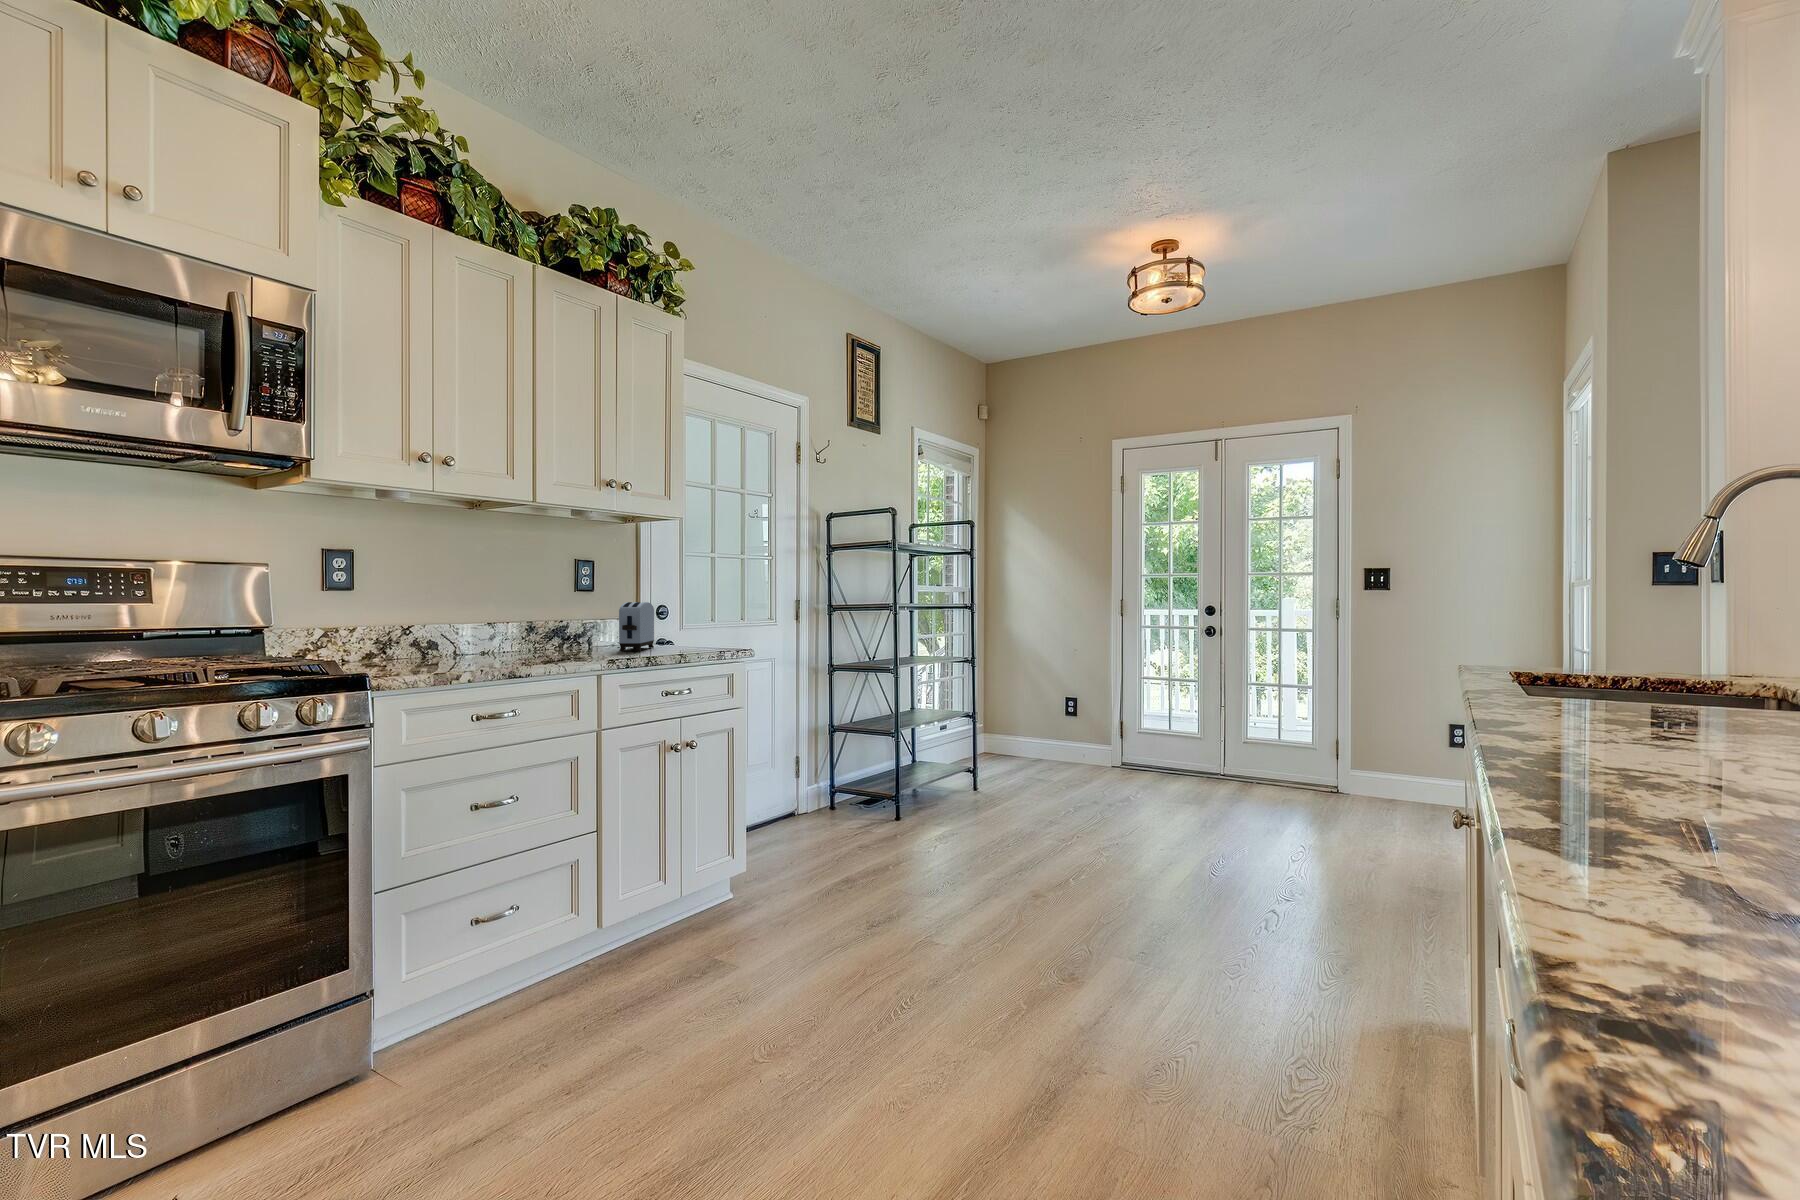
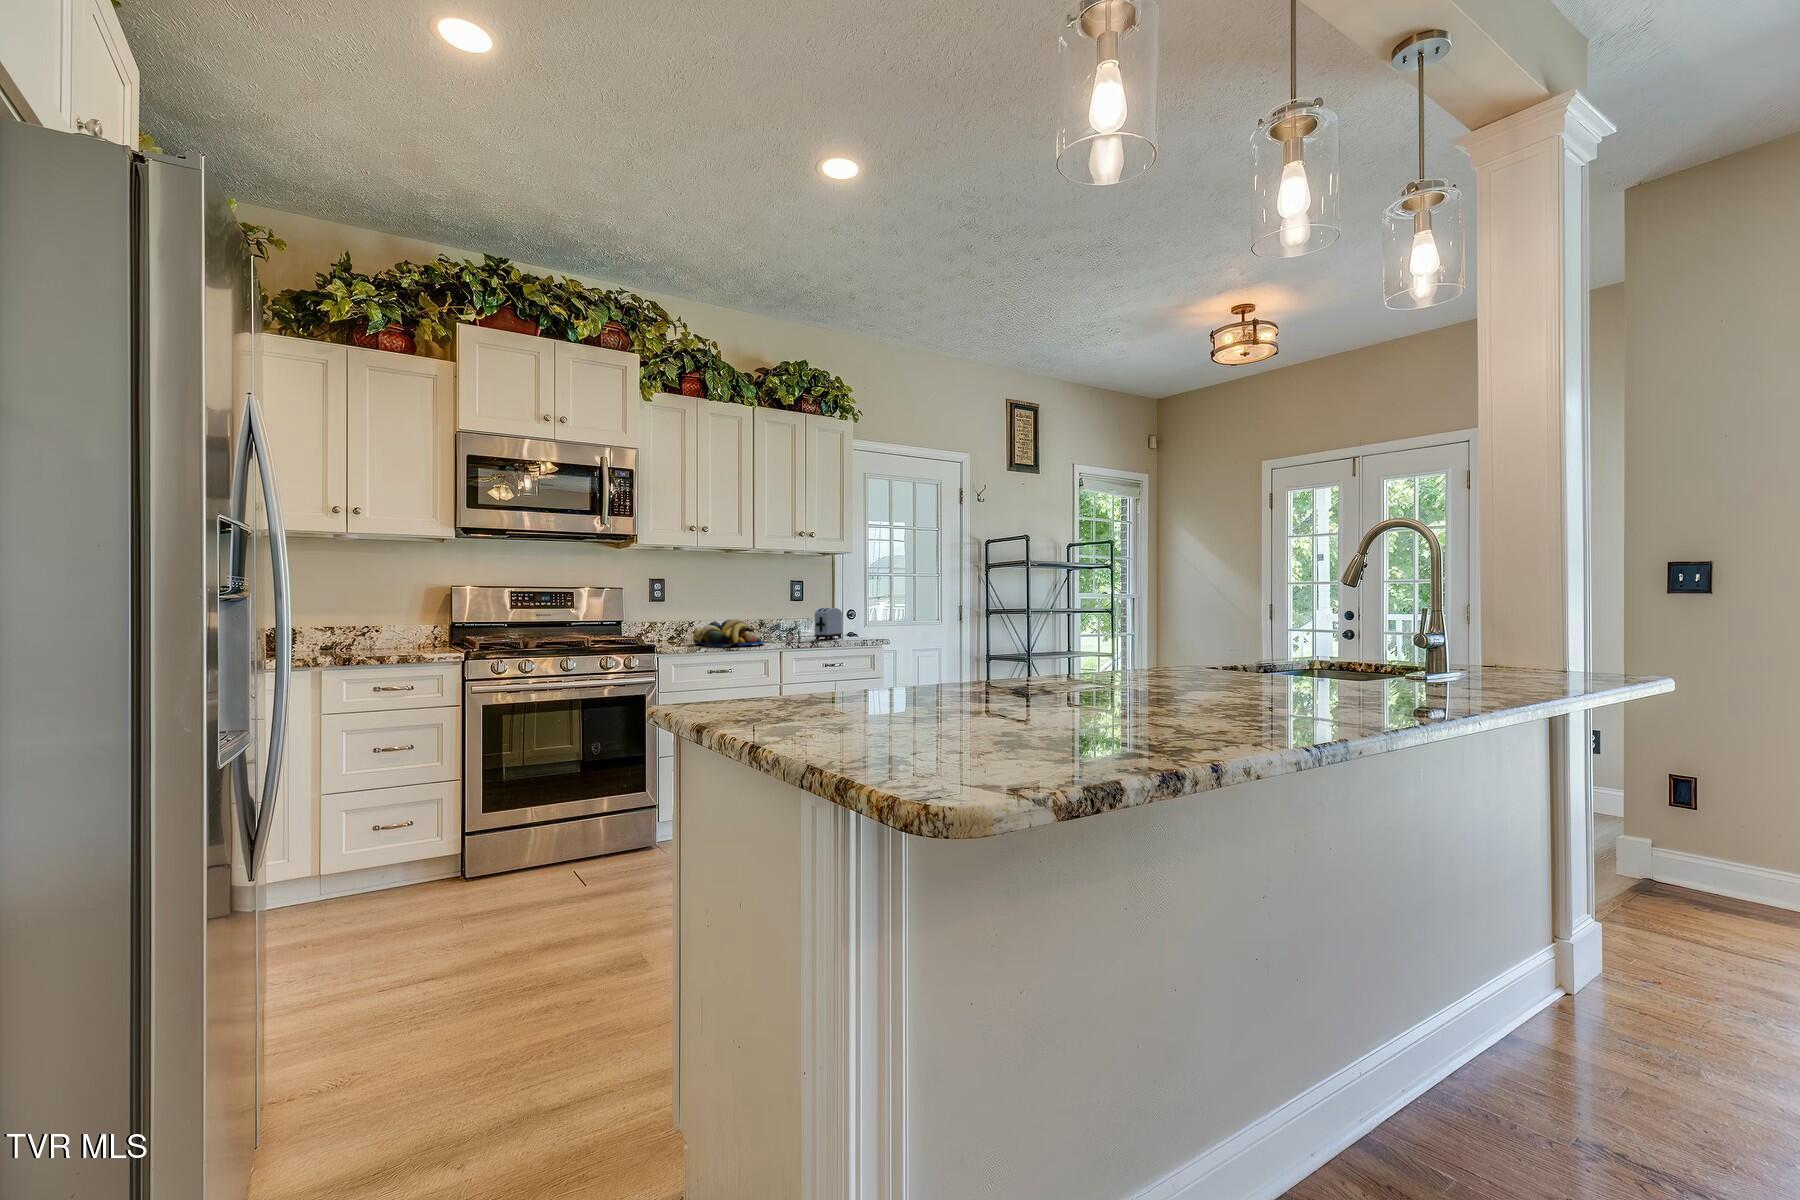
fruit bowl: none [419,620,555,669] -> present [693,619,765,646]

